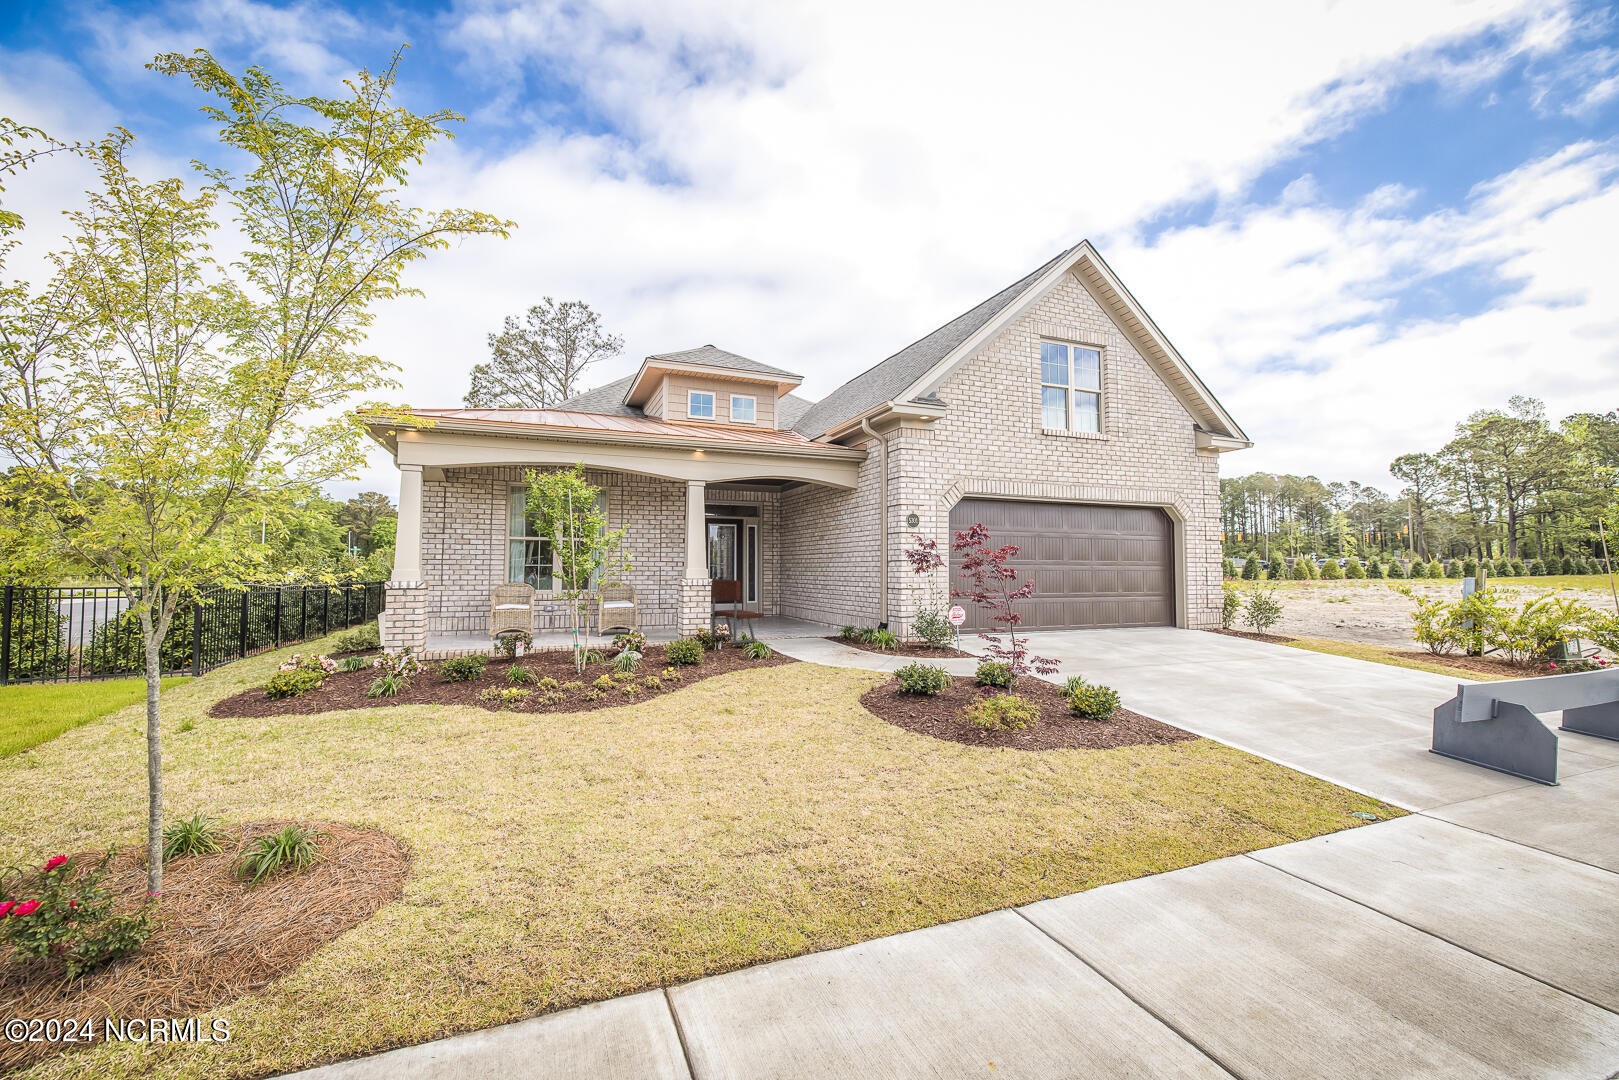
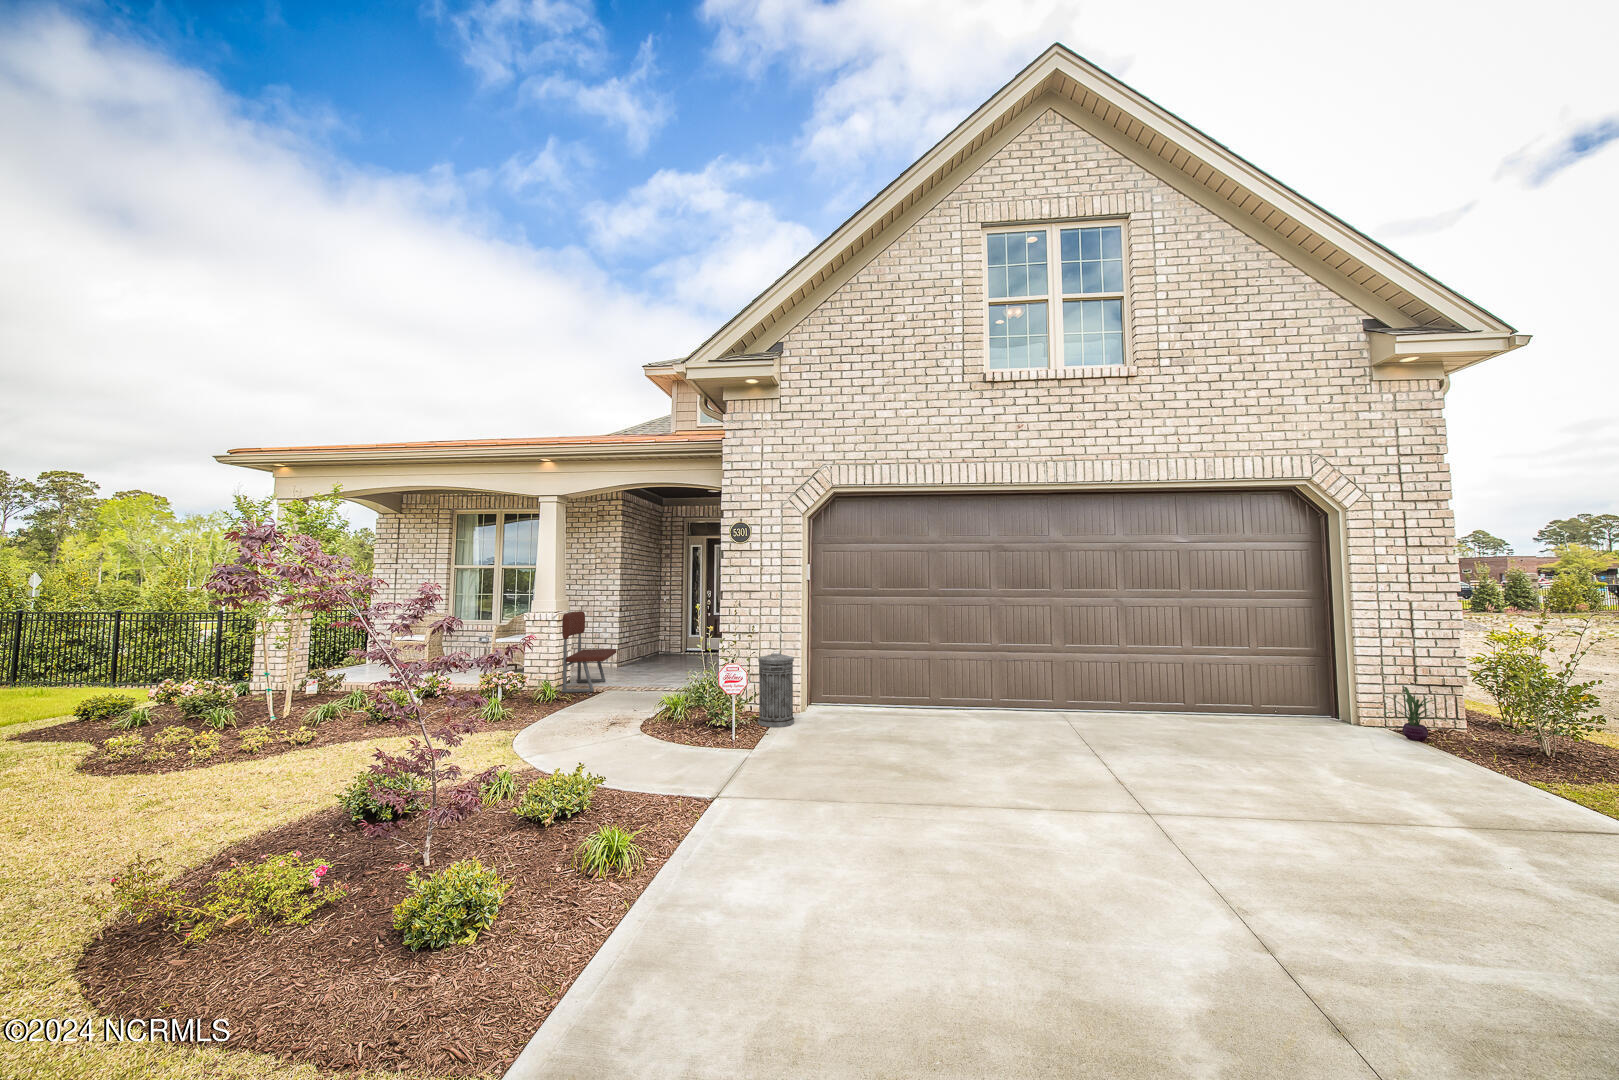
trash can: none [932,601,956,649] -> present [758,653,794,727]
decorative plant: none [1196,609,1228,634] -> present [1383,687,1445,741]

